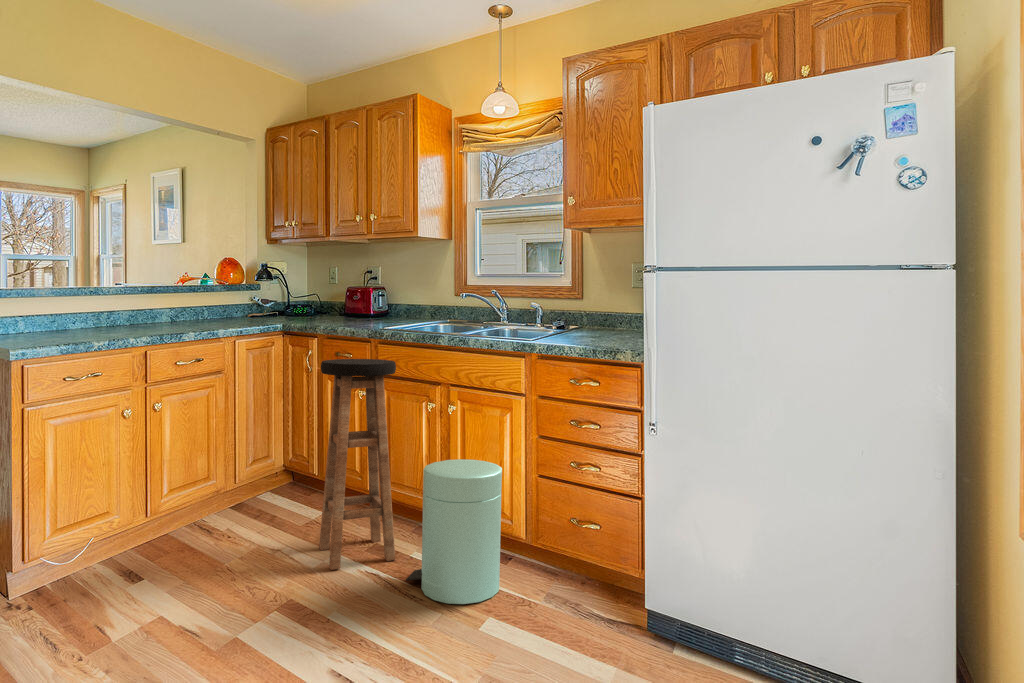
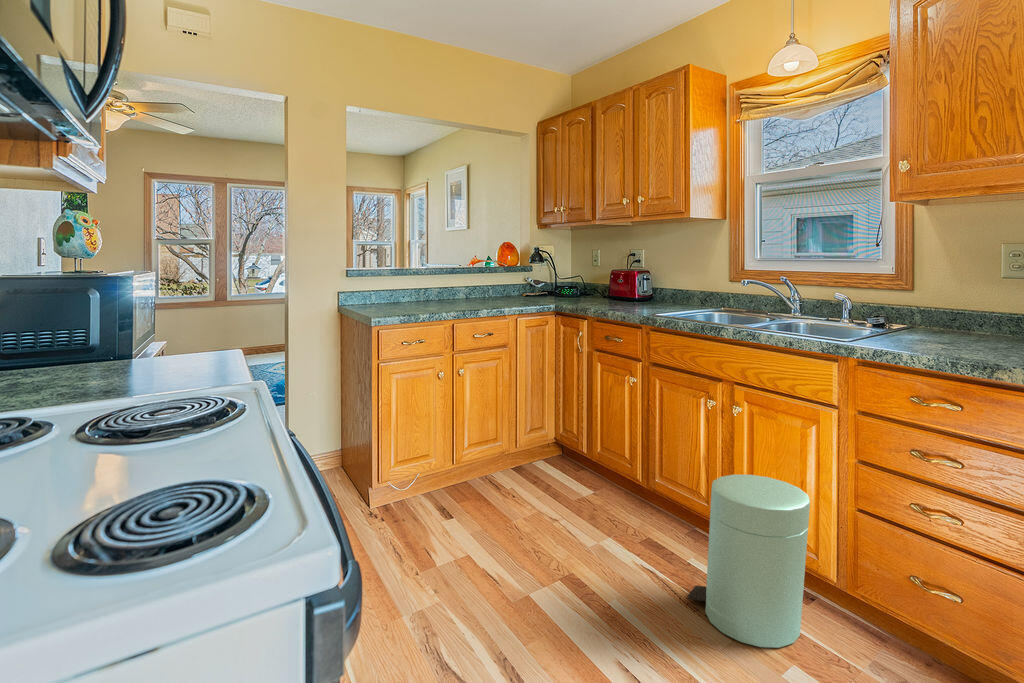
bar stool: present [319,359,396,570] -> none [592,353,675,567]

